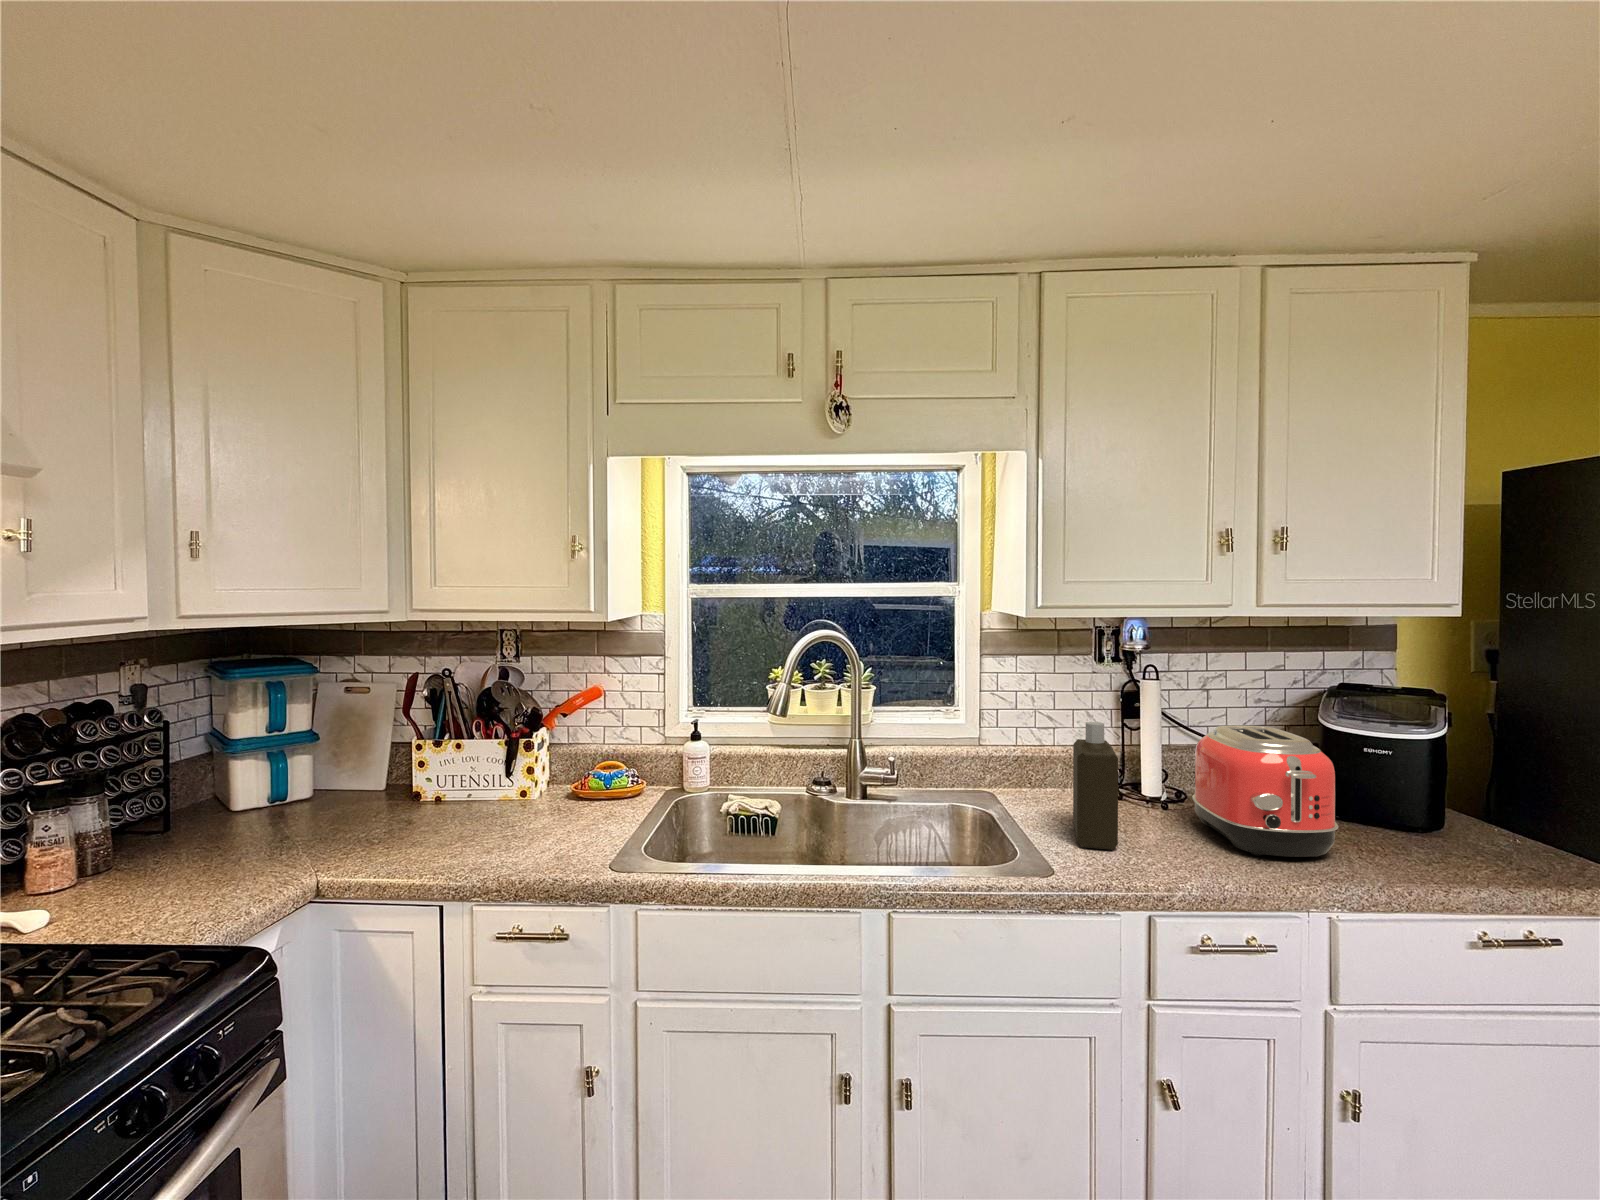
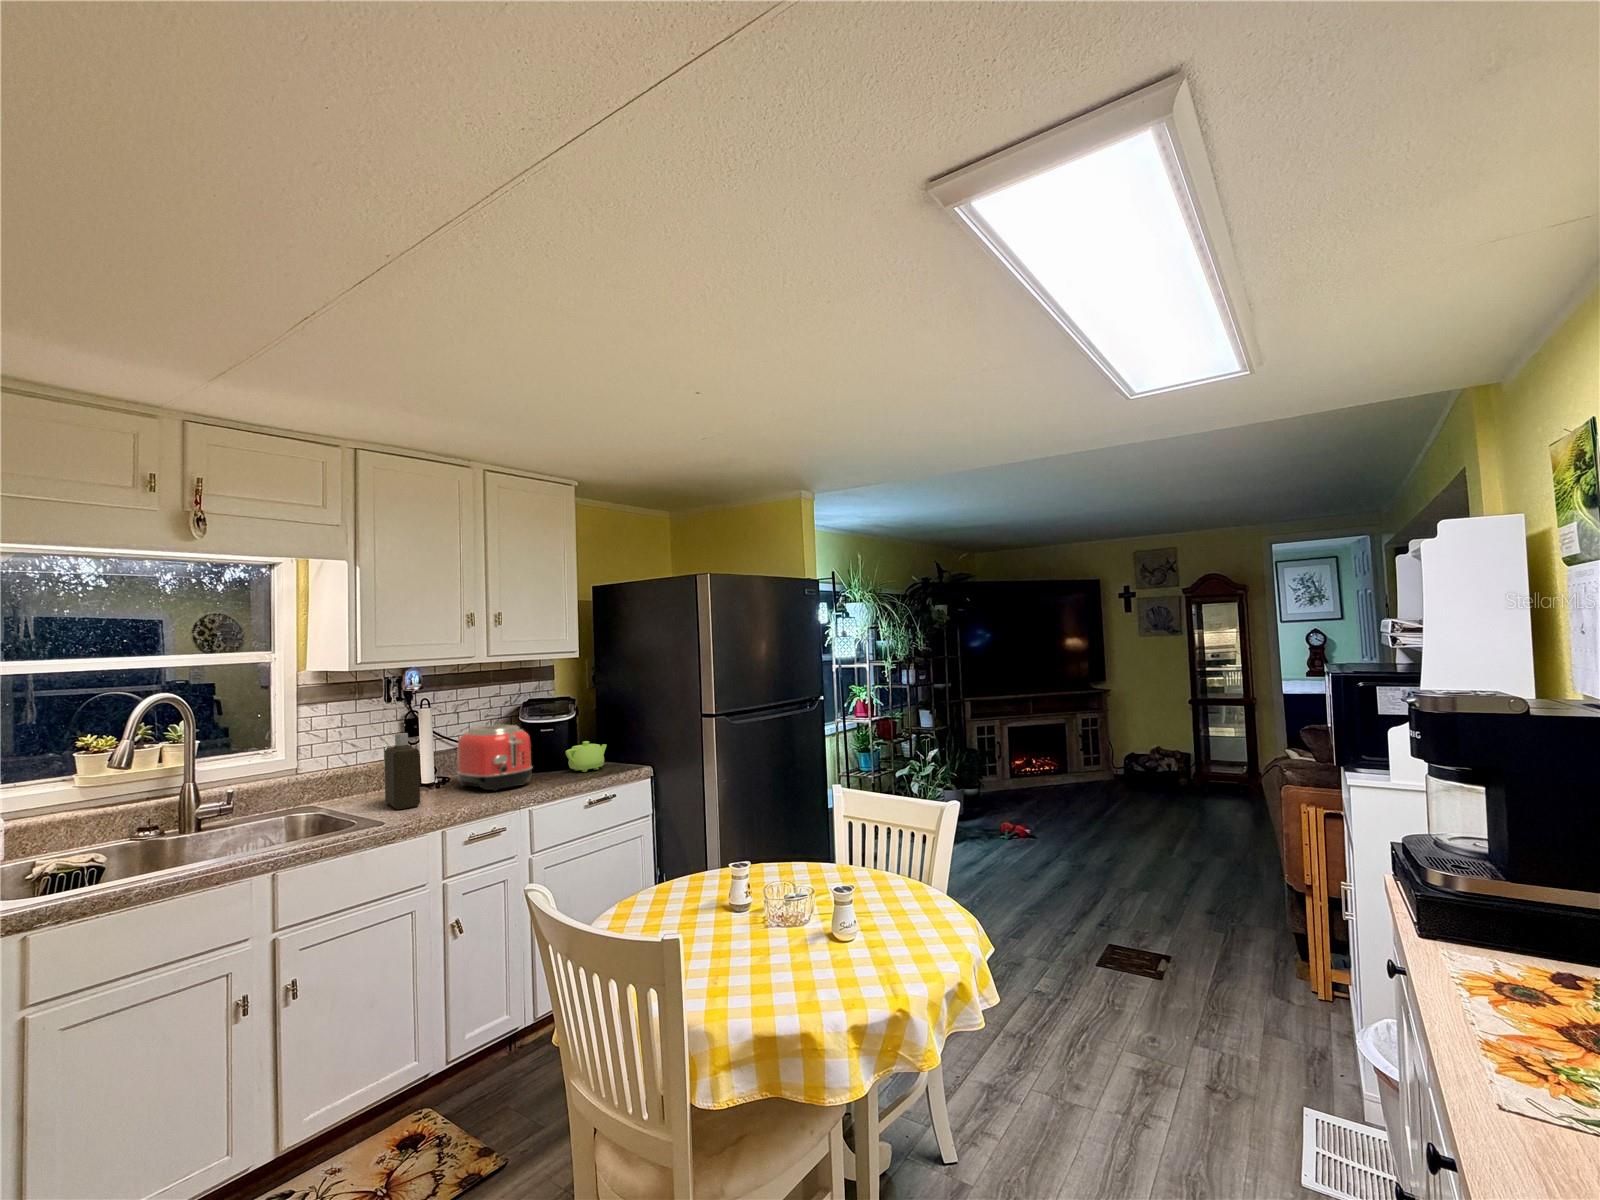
teapot: none [1419,793,1529,861] -> present [566,741,607,772]

